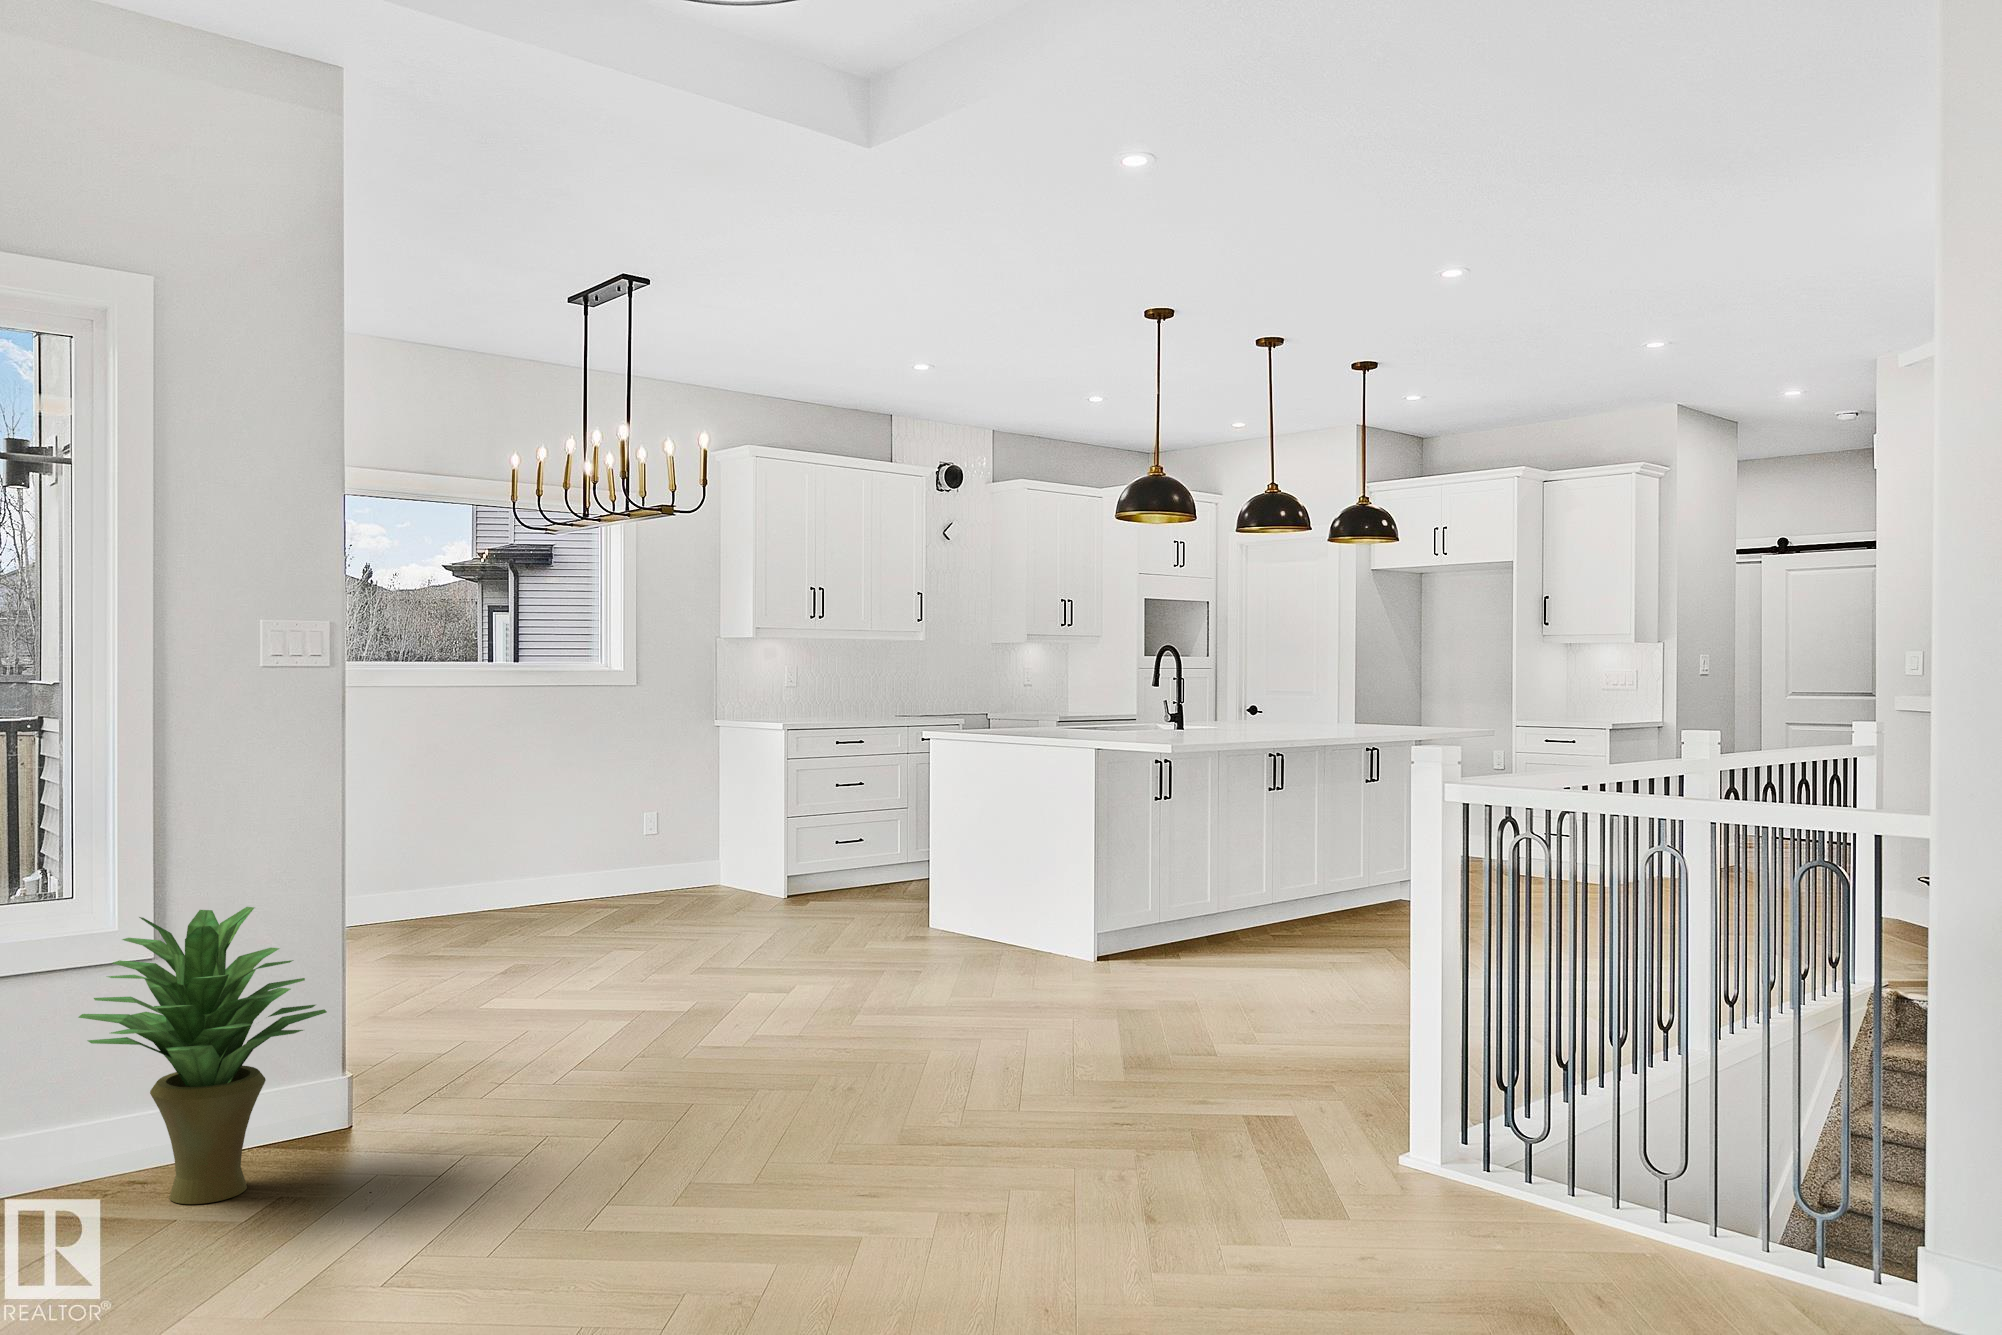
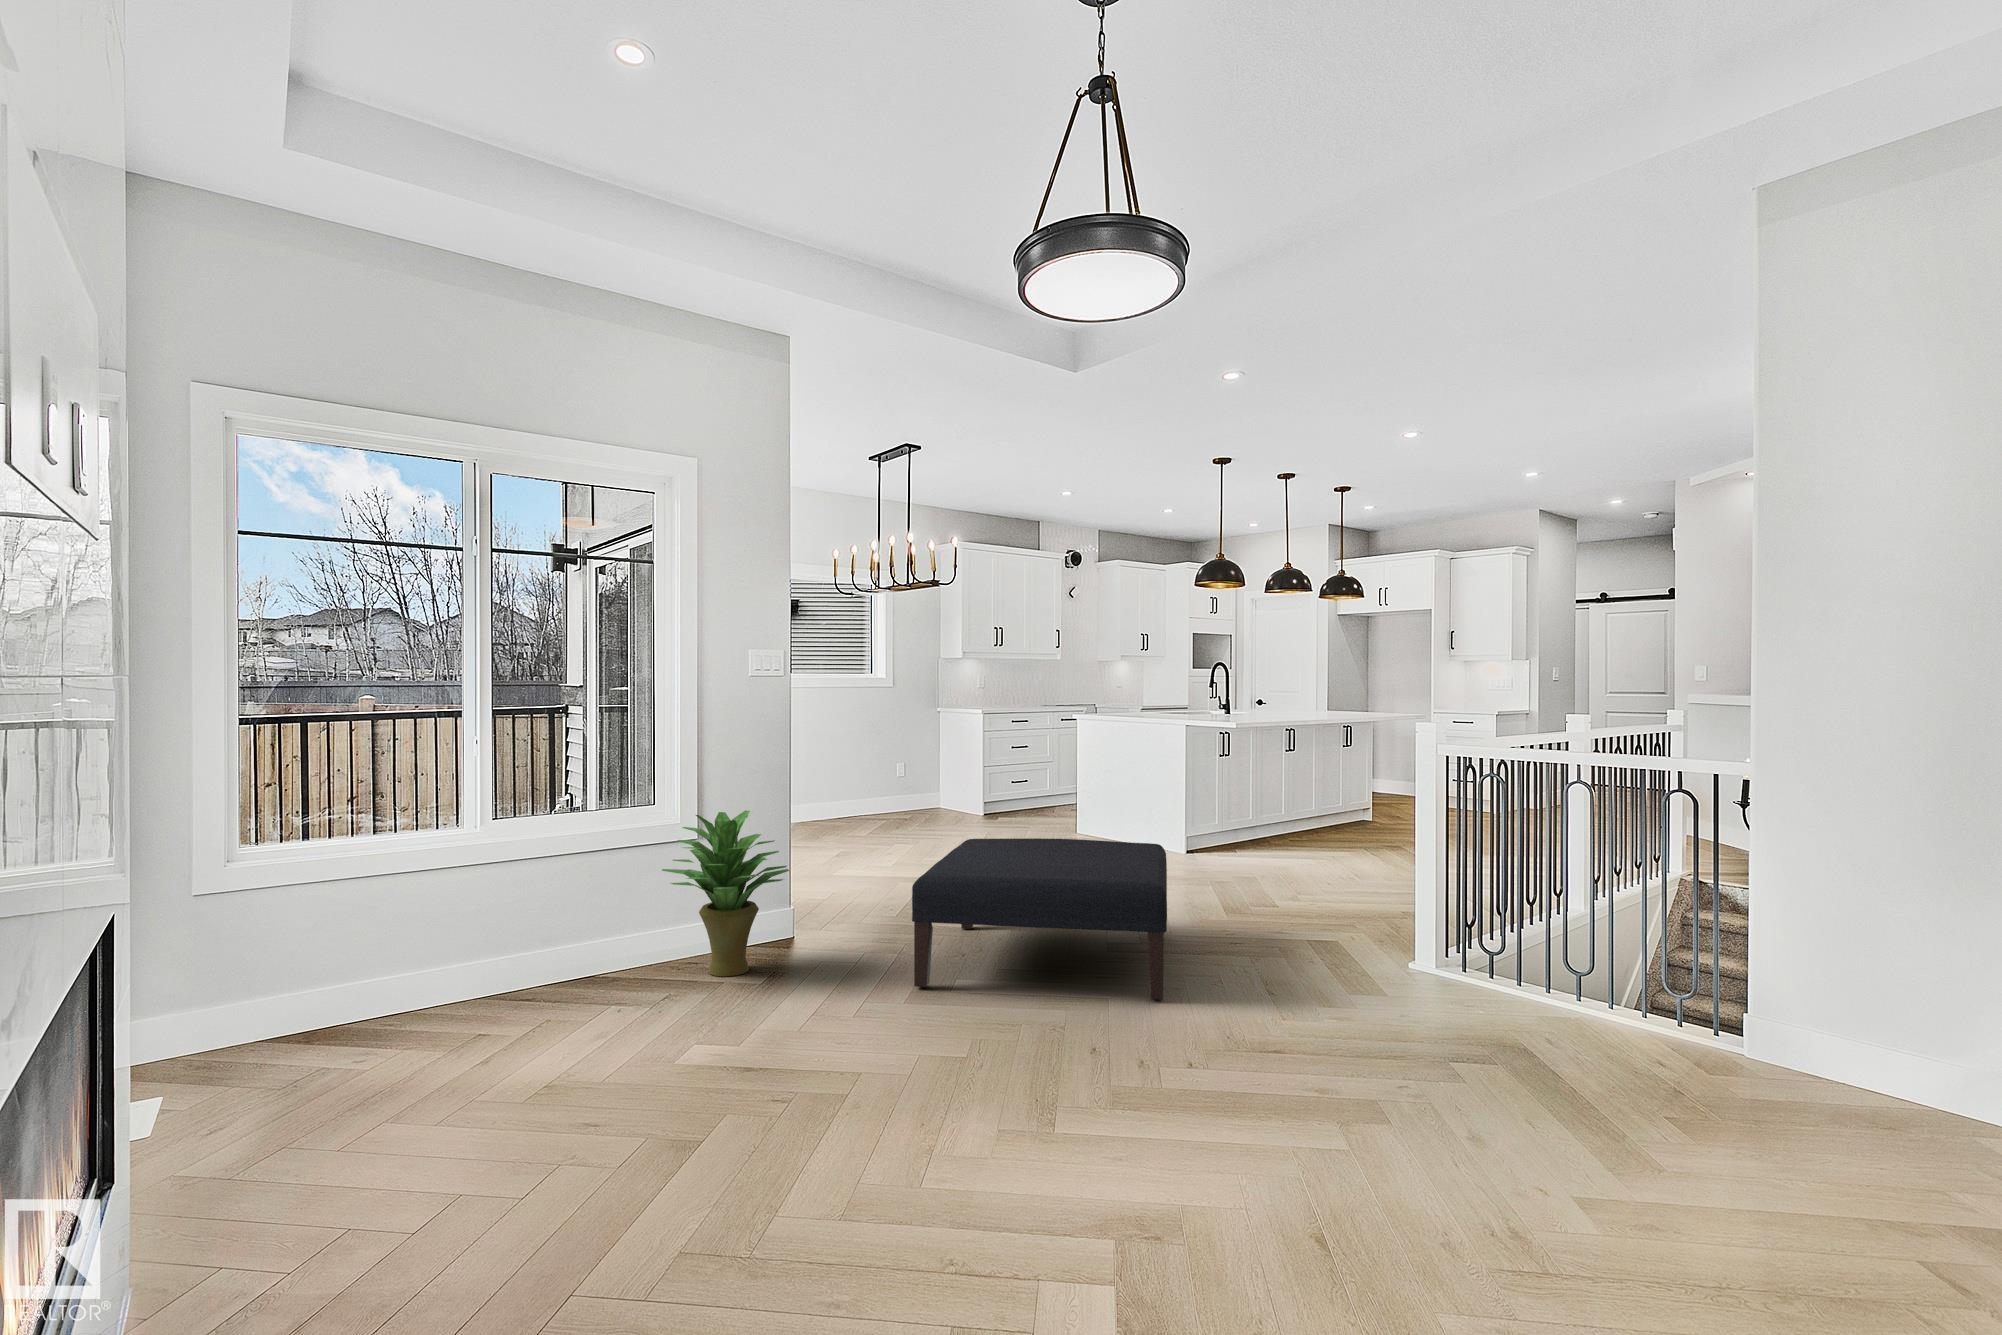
ottoman: none [523,949,1008,1238] -> present [912,838,1167,1000]

